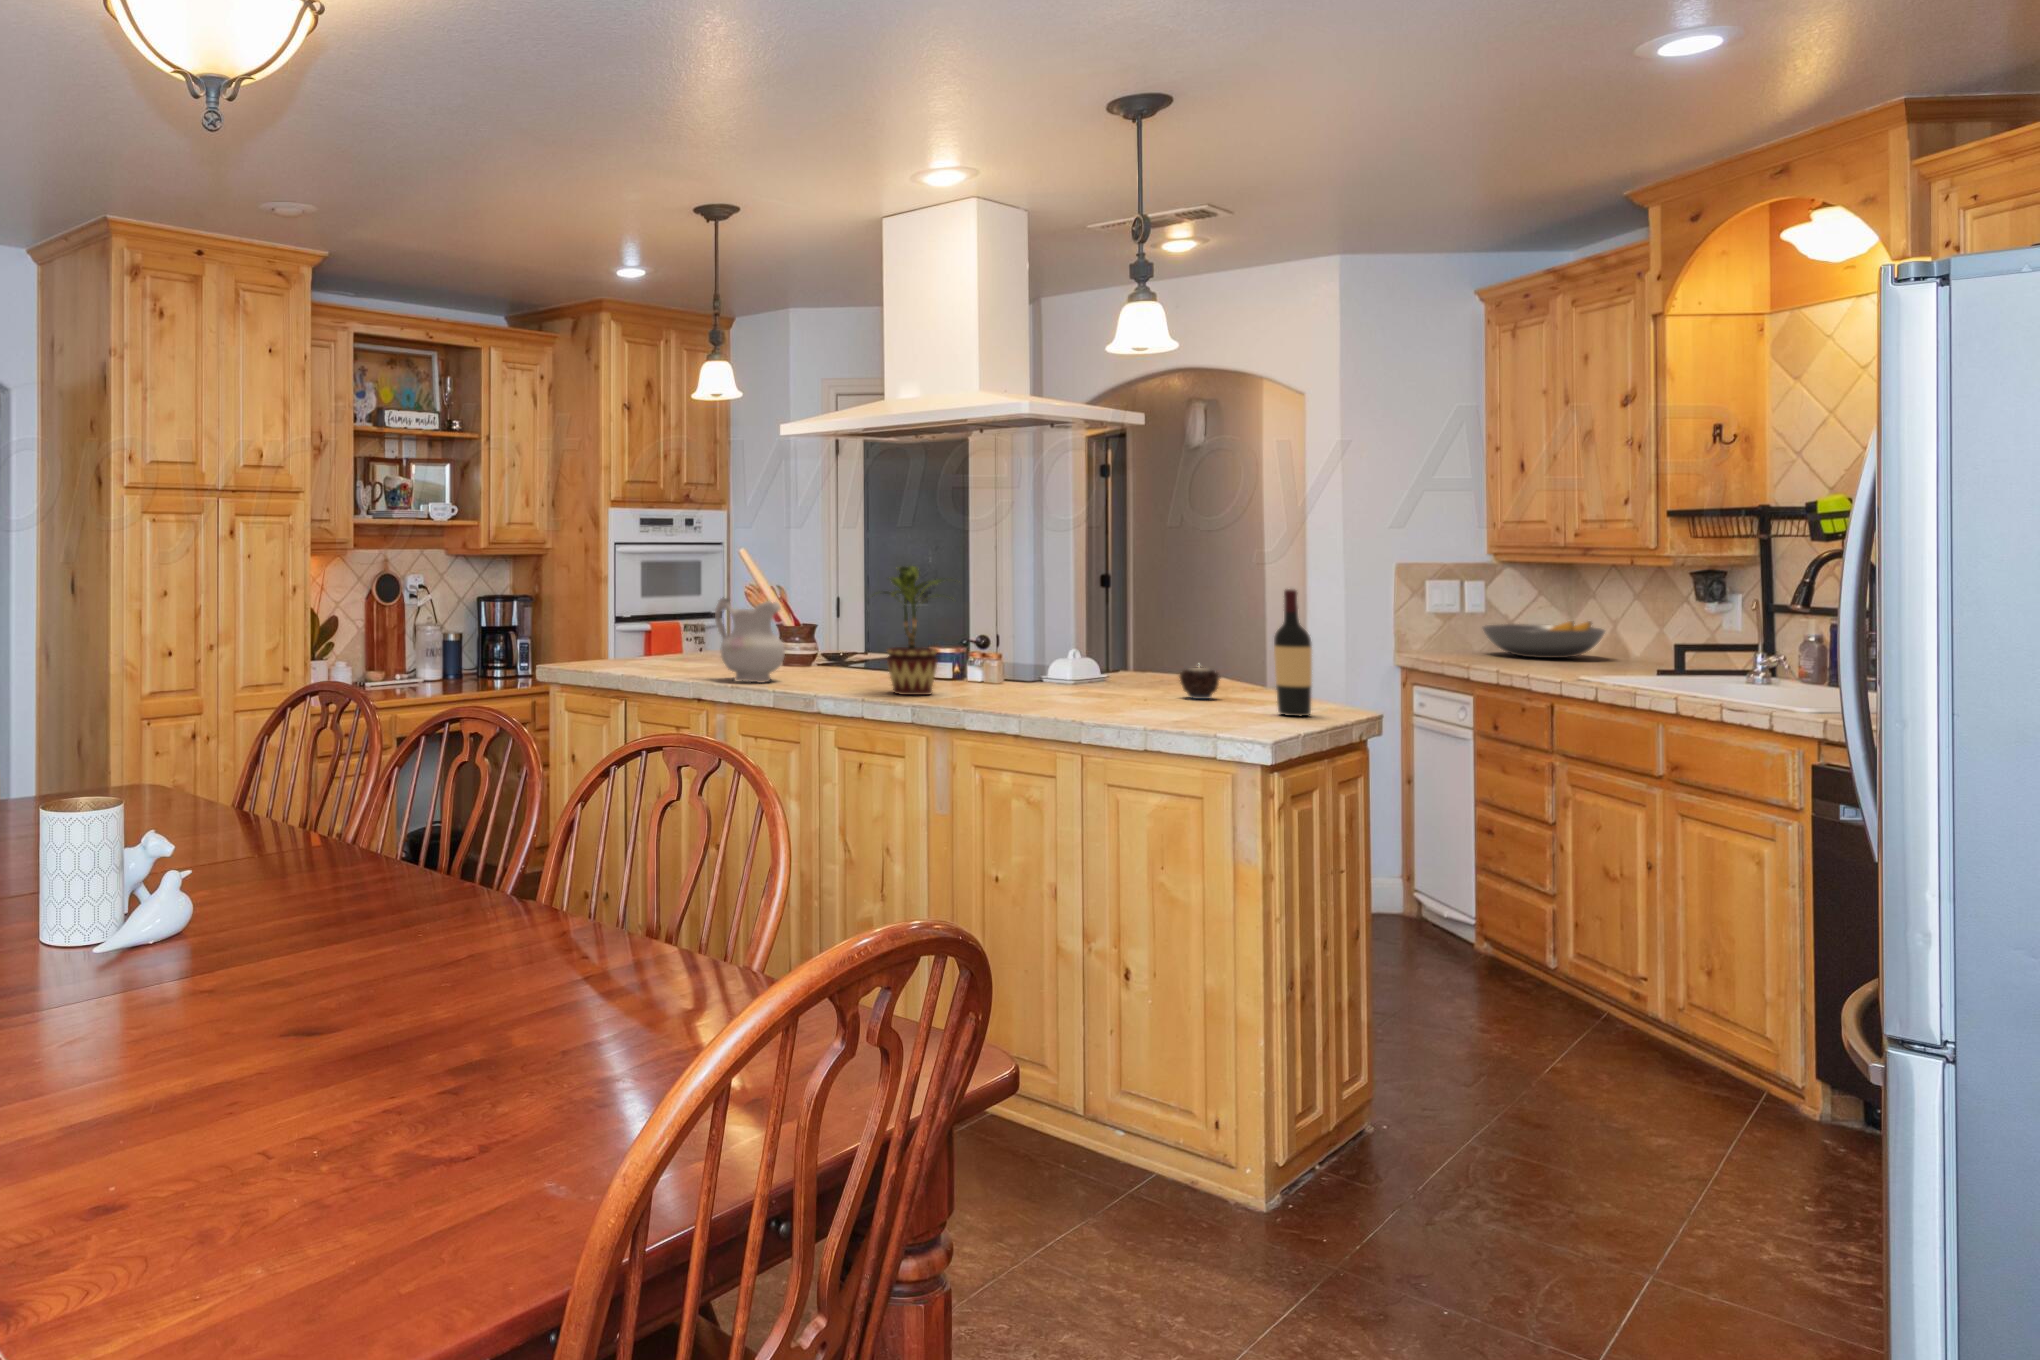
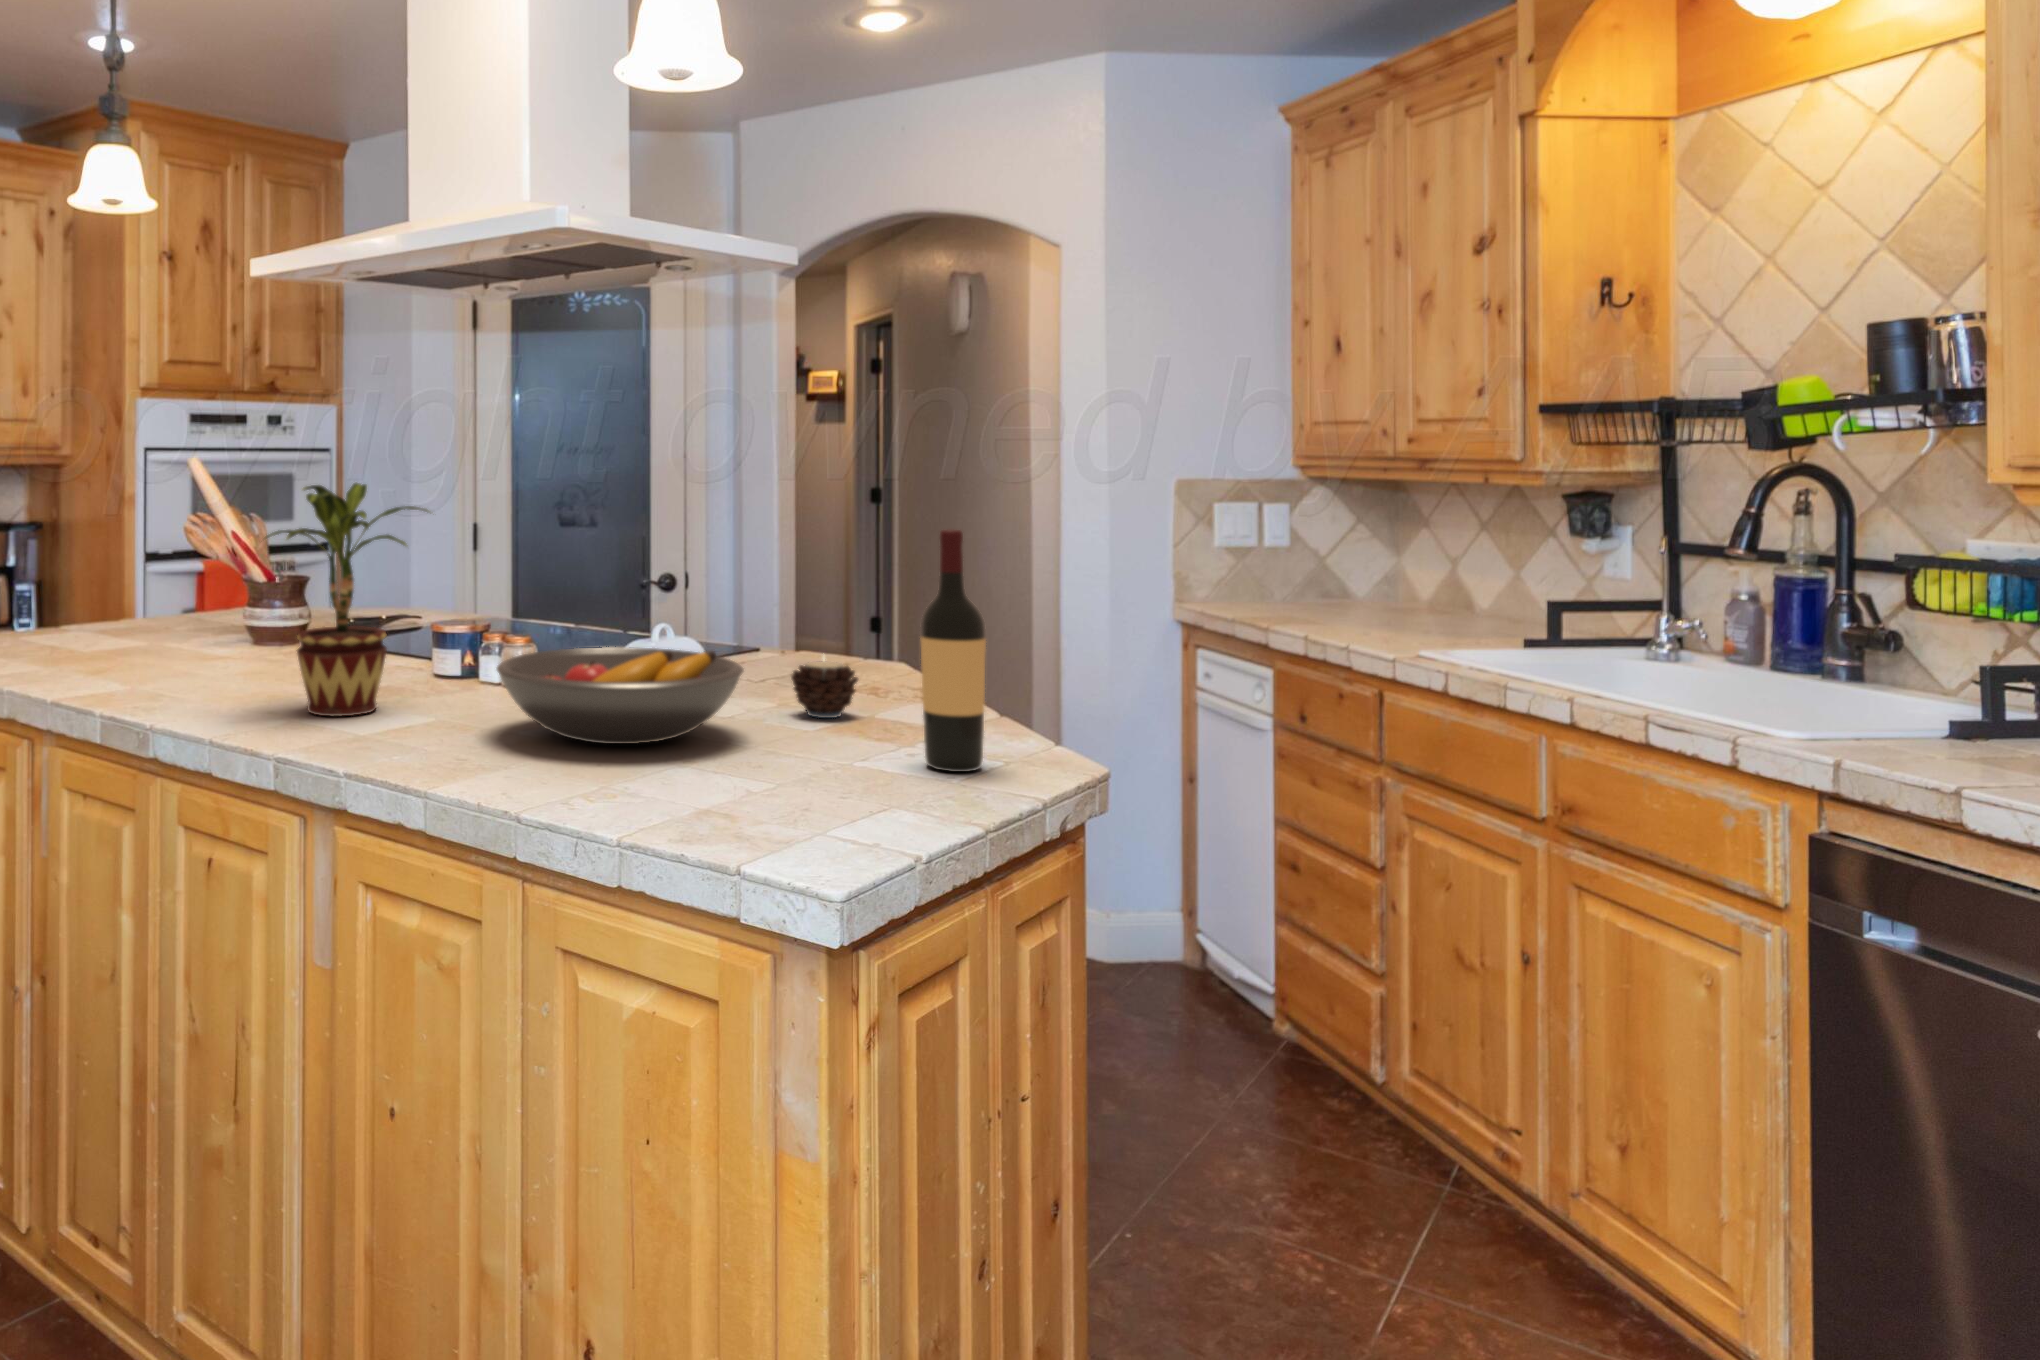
ceramic pitcher: present [715,597,785,683] -> none [73,537,188,684]
fruit bowl: present [1482,621,1605,658] -> present [497,647,744,744]

